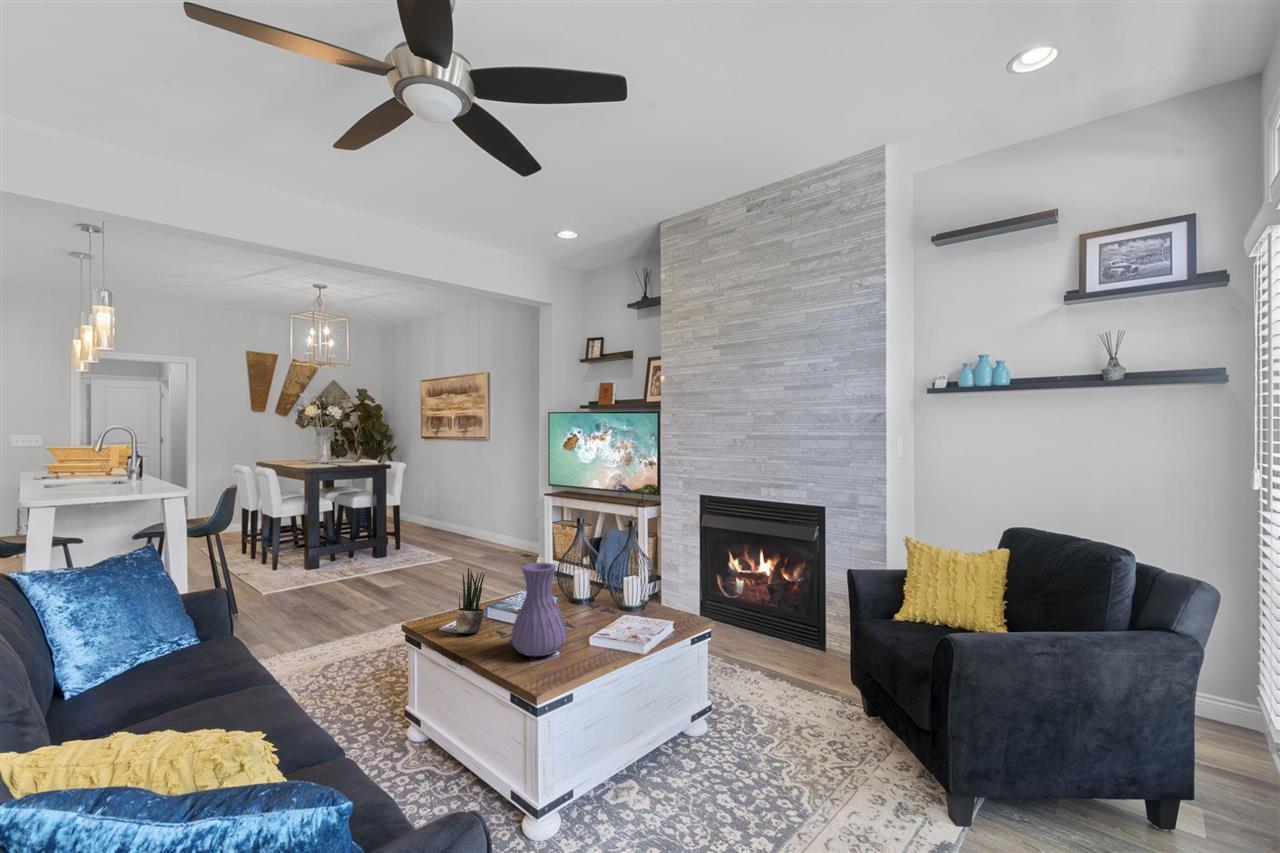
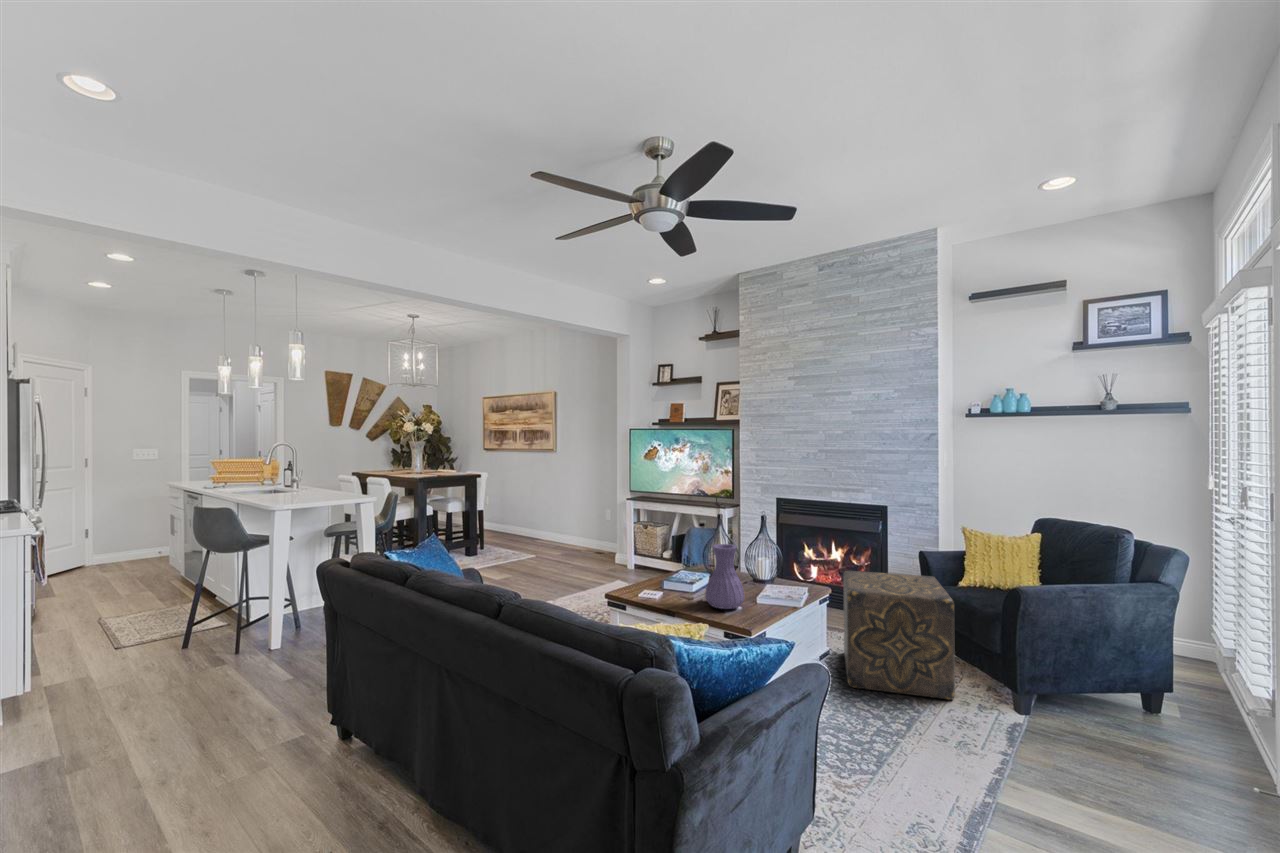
potted plant: present [456,568,485,633] -> none [653,549,672,597]
ottoman: none [721,595,865,791] -> present [844,571,955,700]

